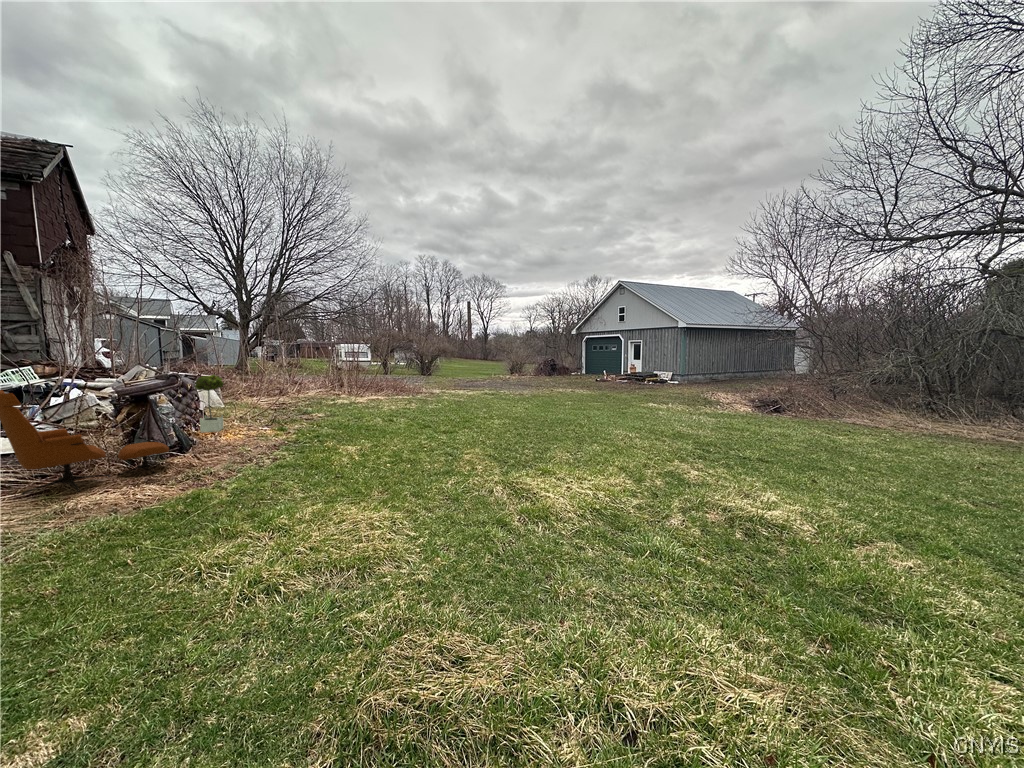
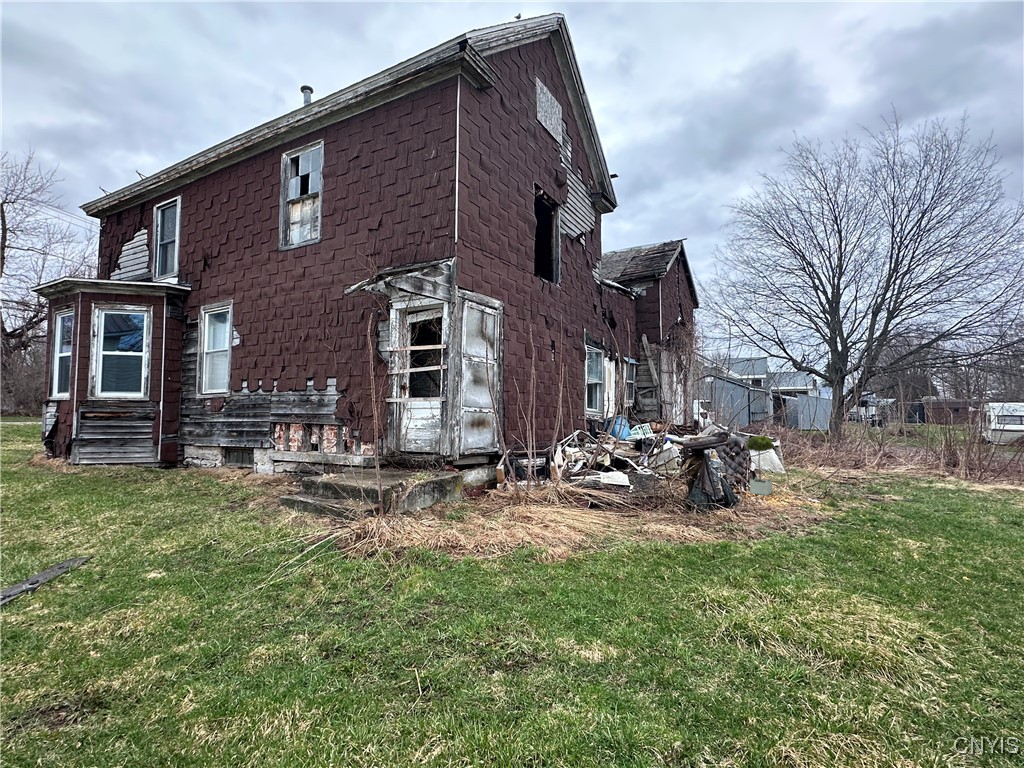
lounge chair: present [0,390,170,495] -> none [616,437,715,520]

